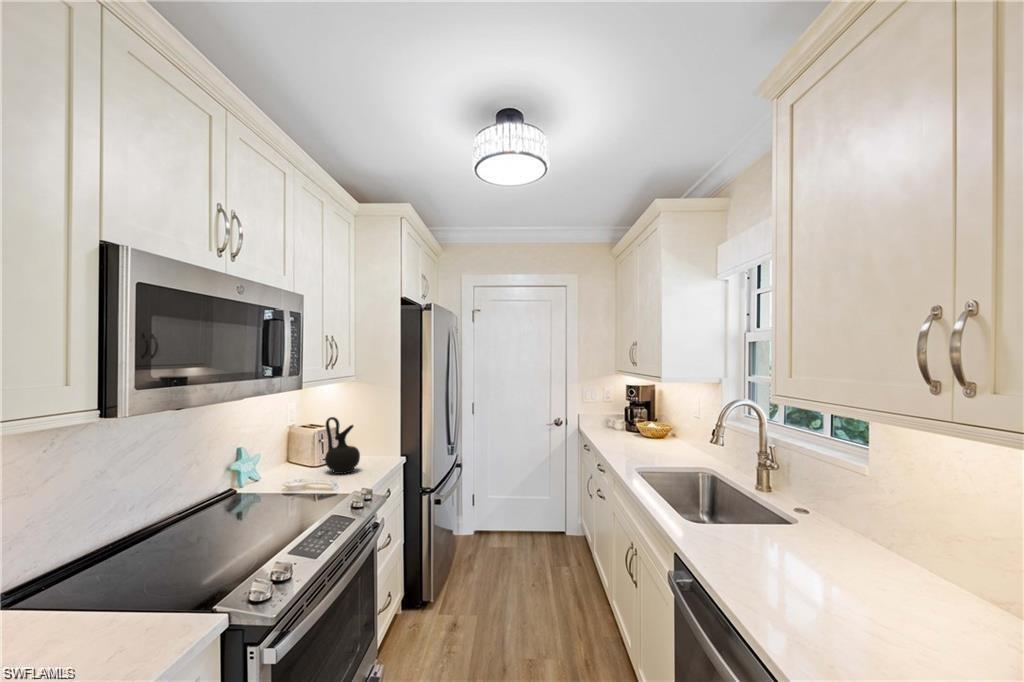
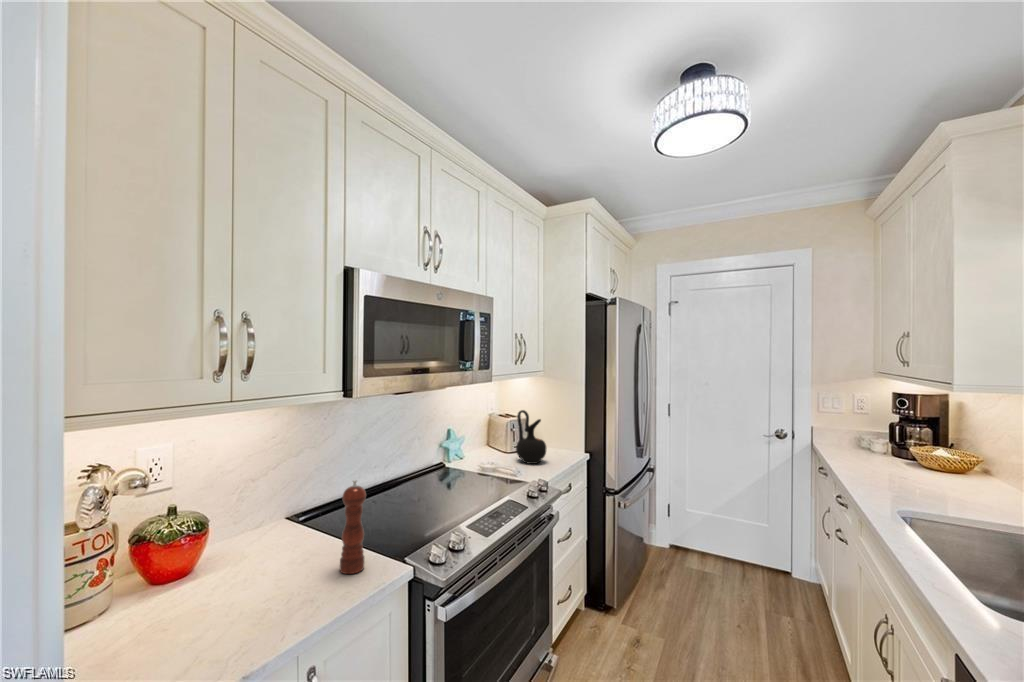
pepper mill: none [120,522,161,647] -> present [340,480,366,574]

